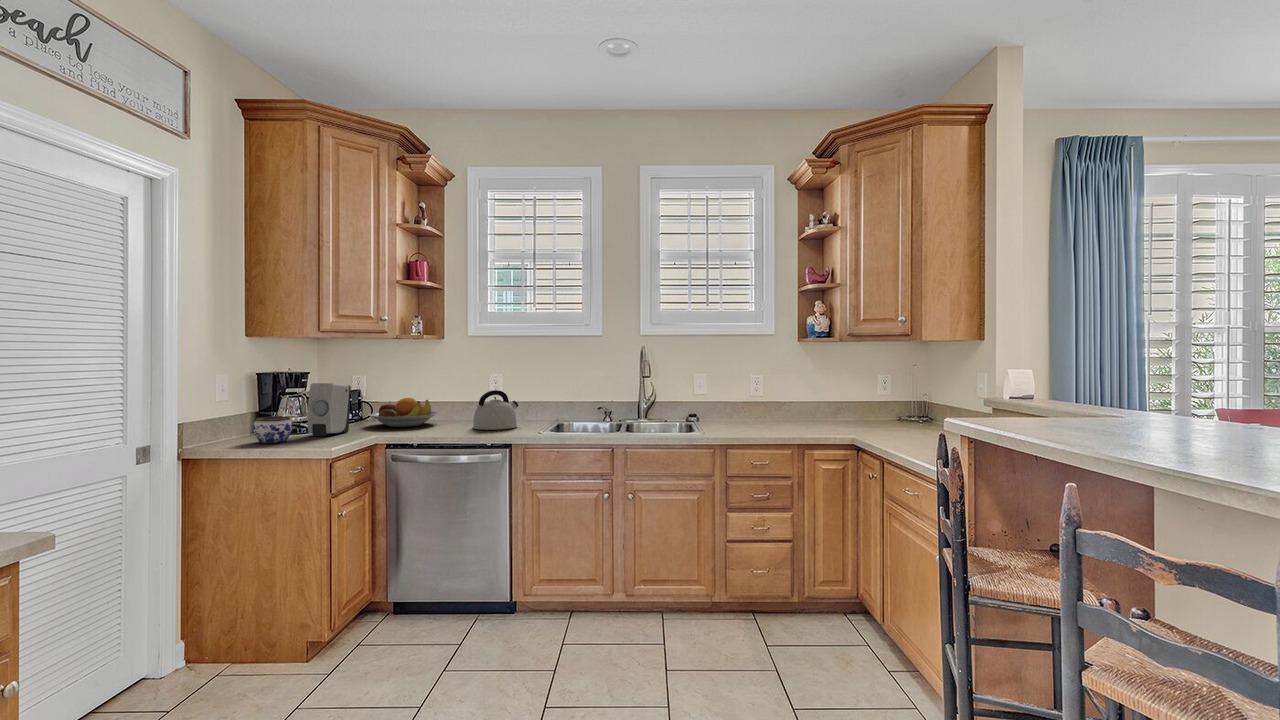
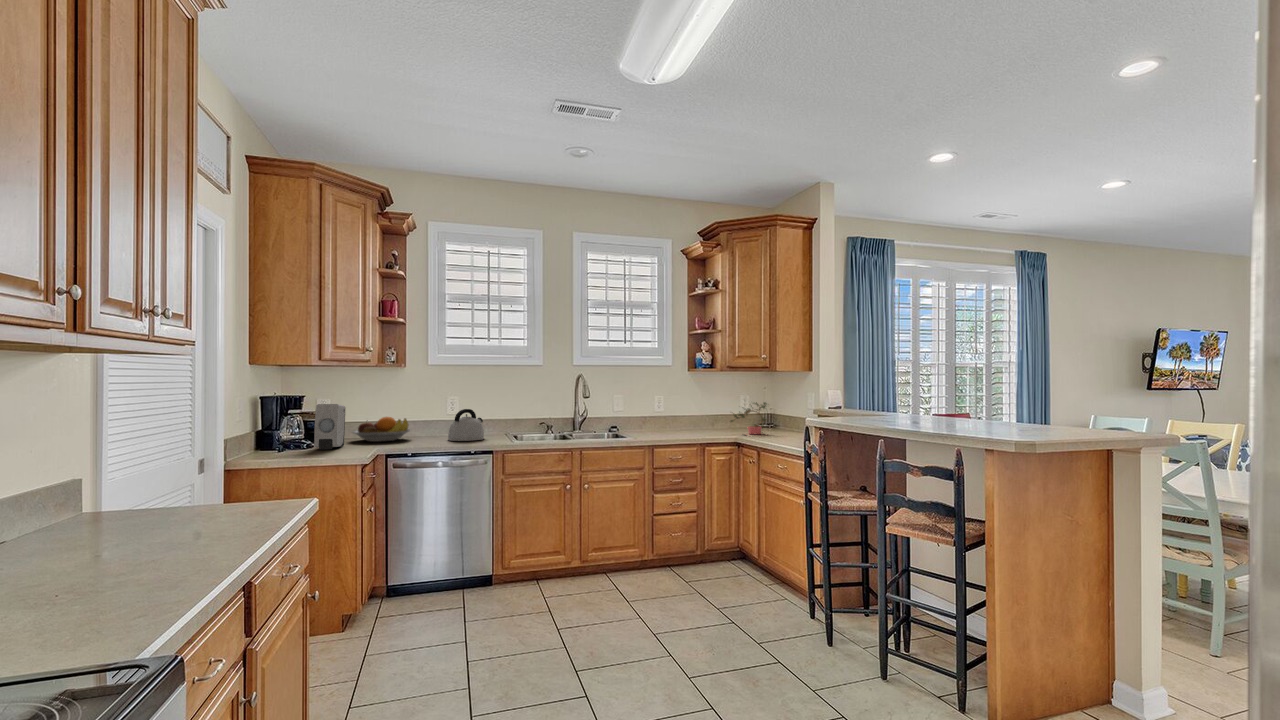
potted plant: none [843,386,911,435] -> present [730,402,767,434]
jar: present [254,416,292,443] -> none [276,432,310,455]

